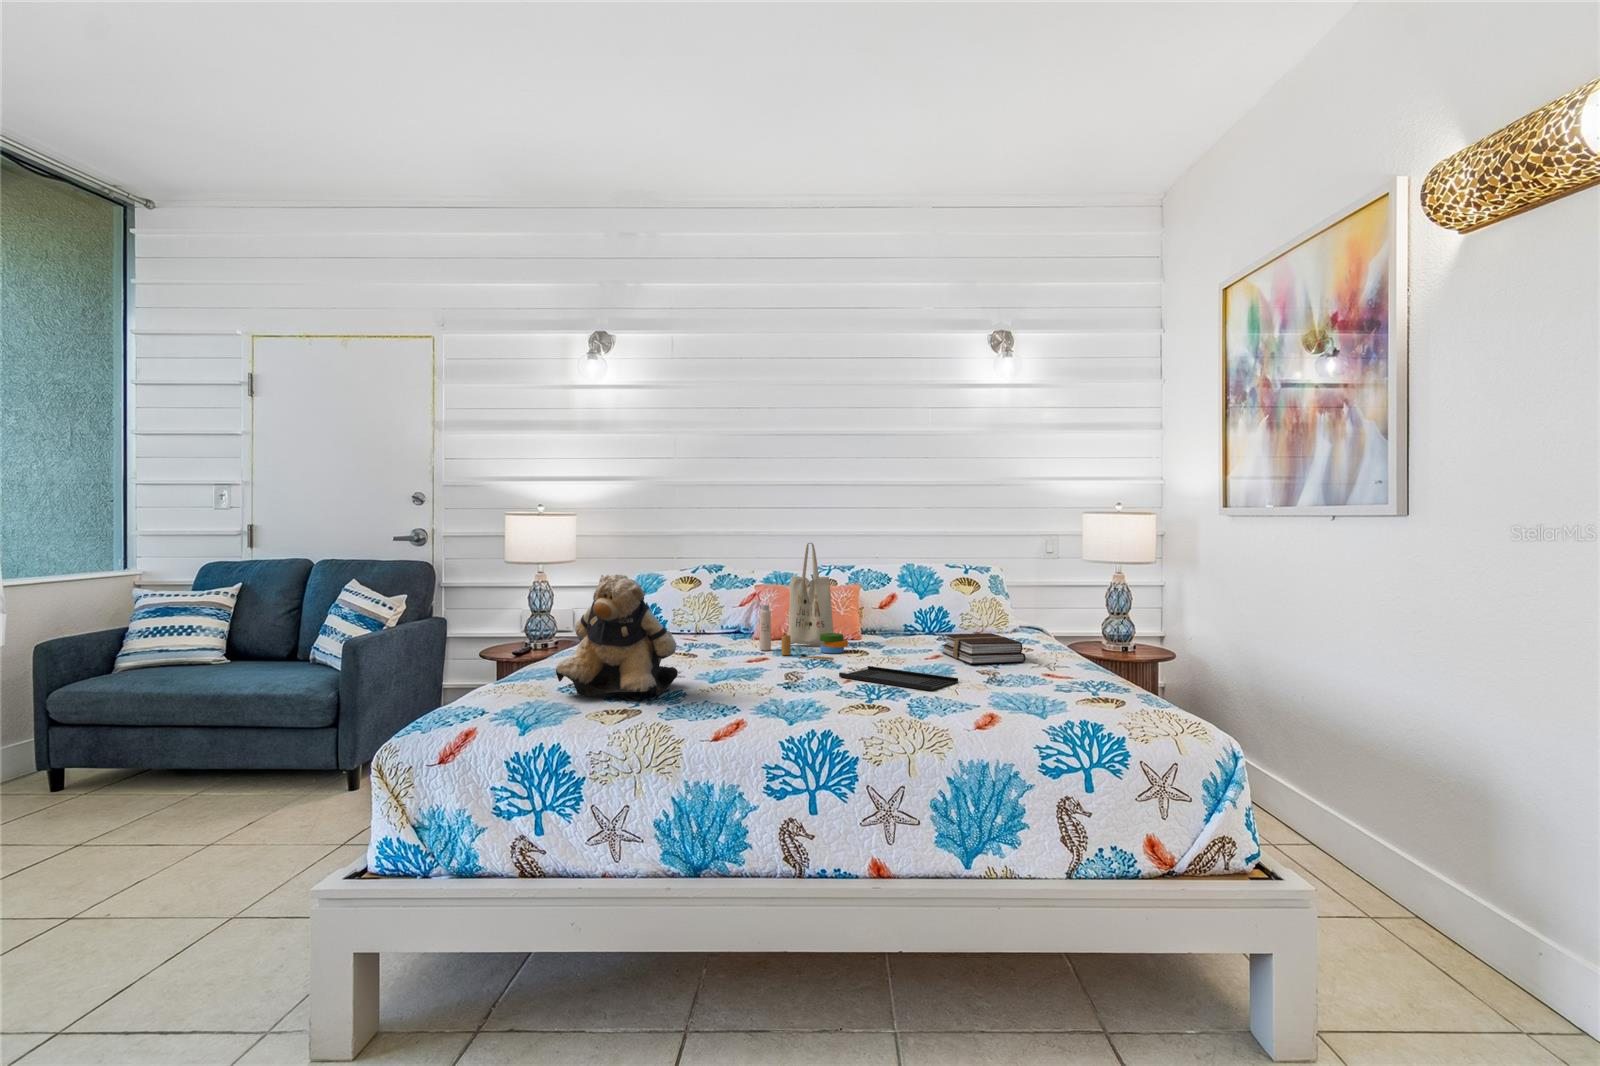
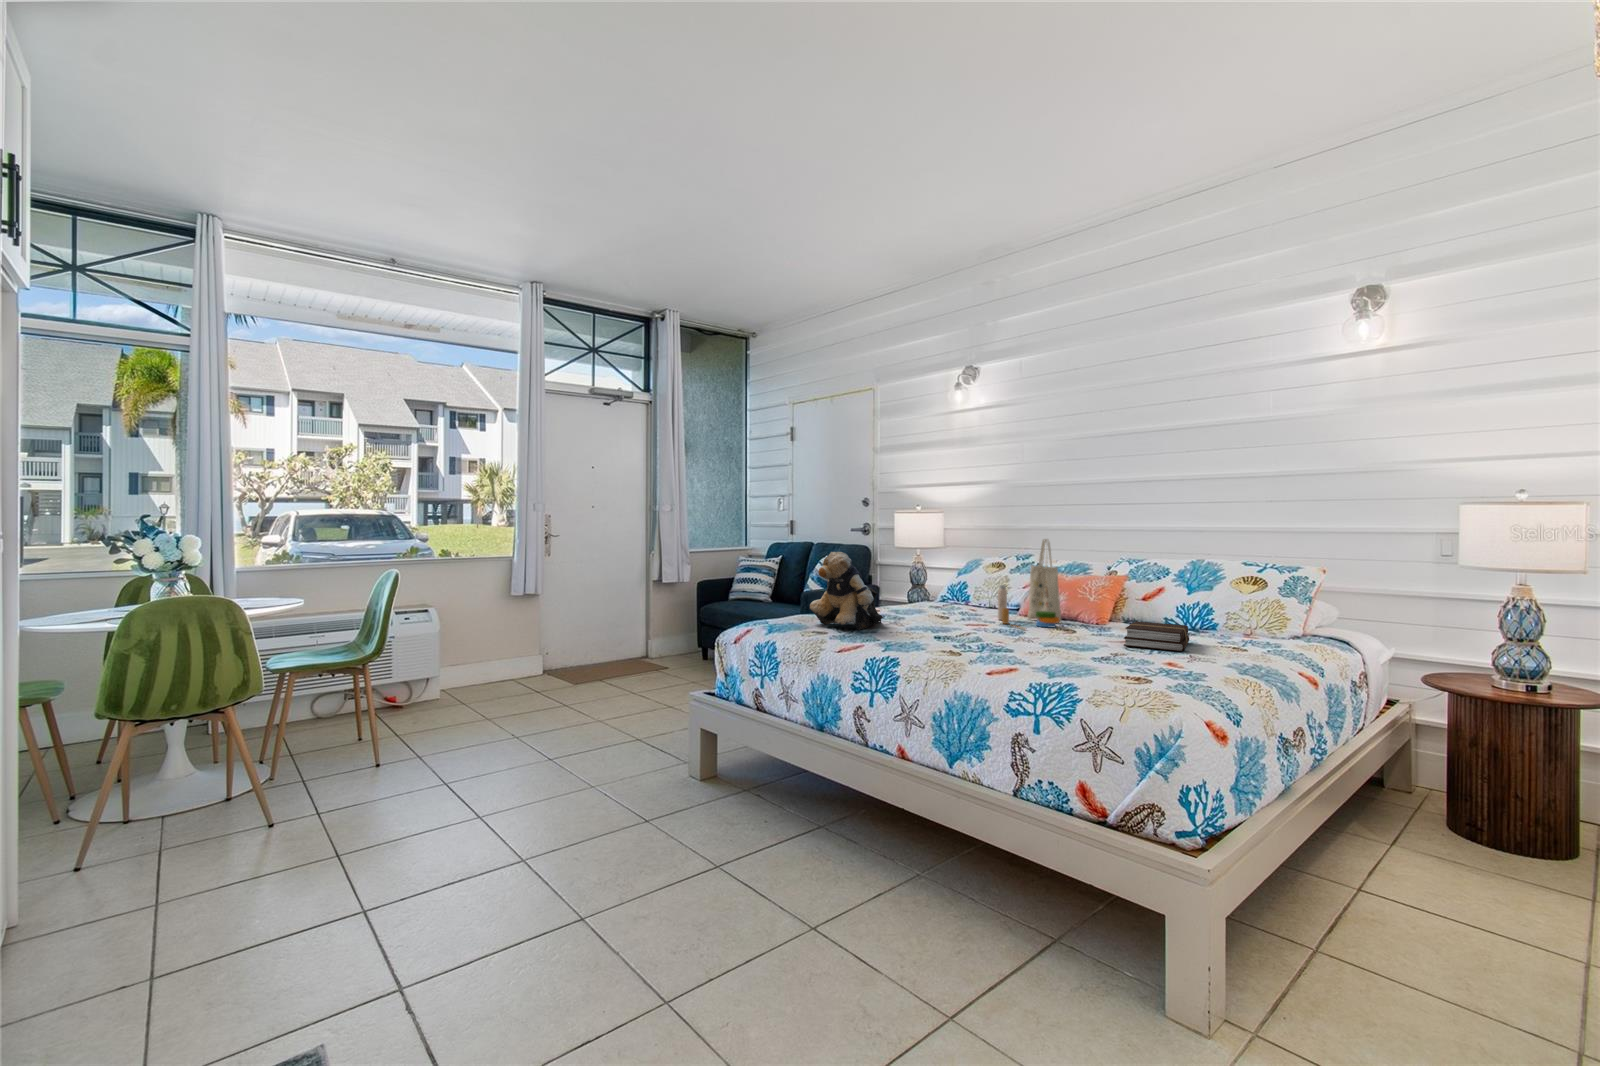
tray: present [839,666,958,691] -> none [993,634,1068,652]

